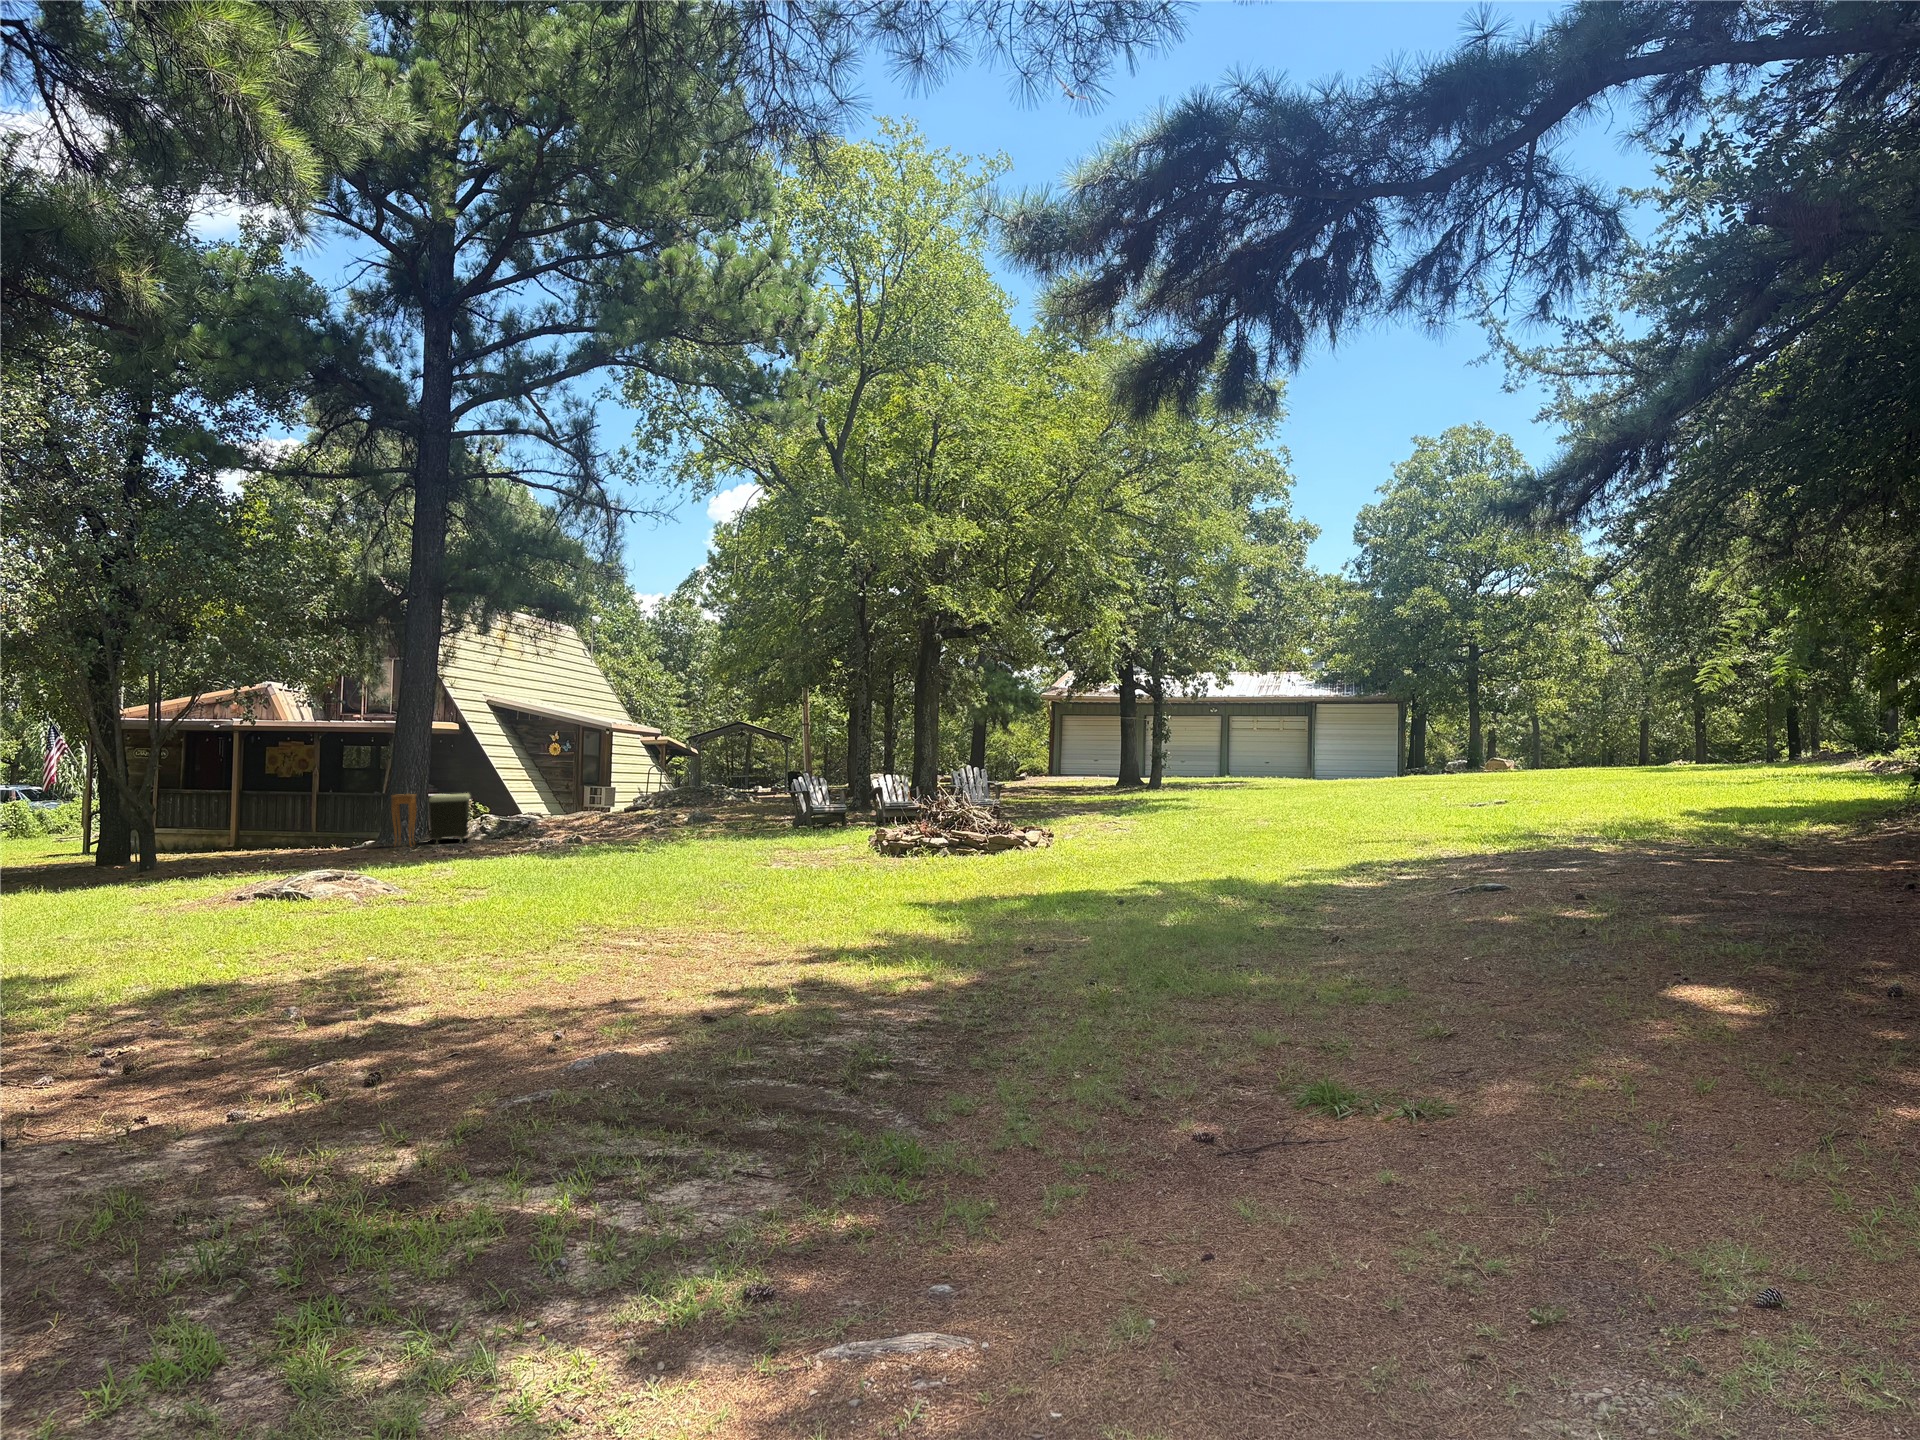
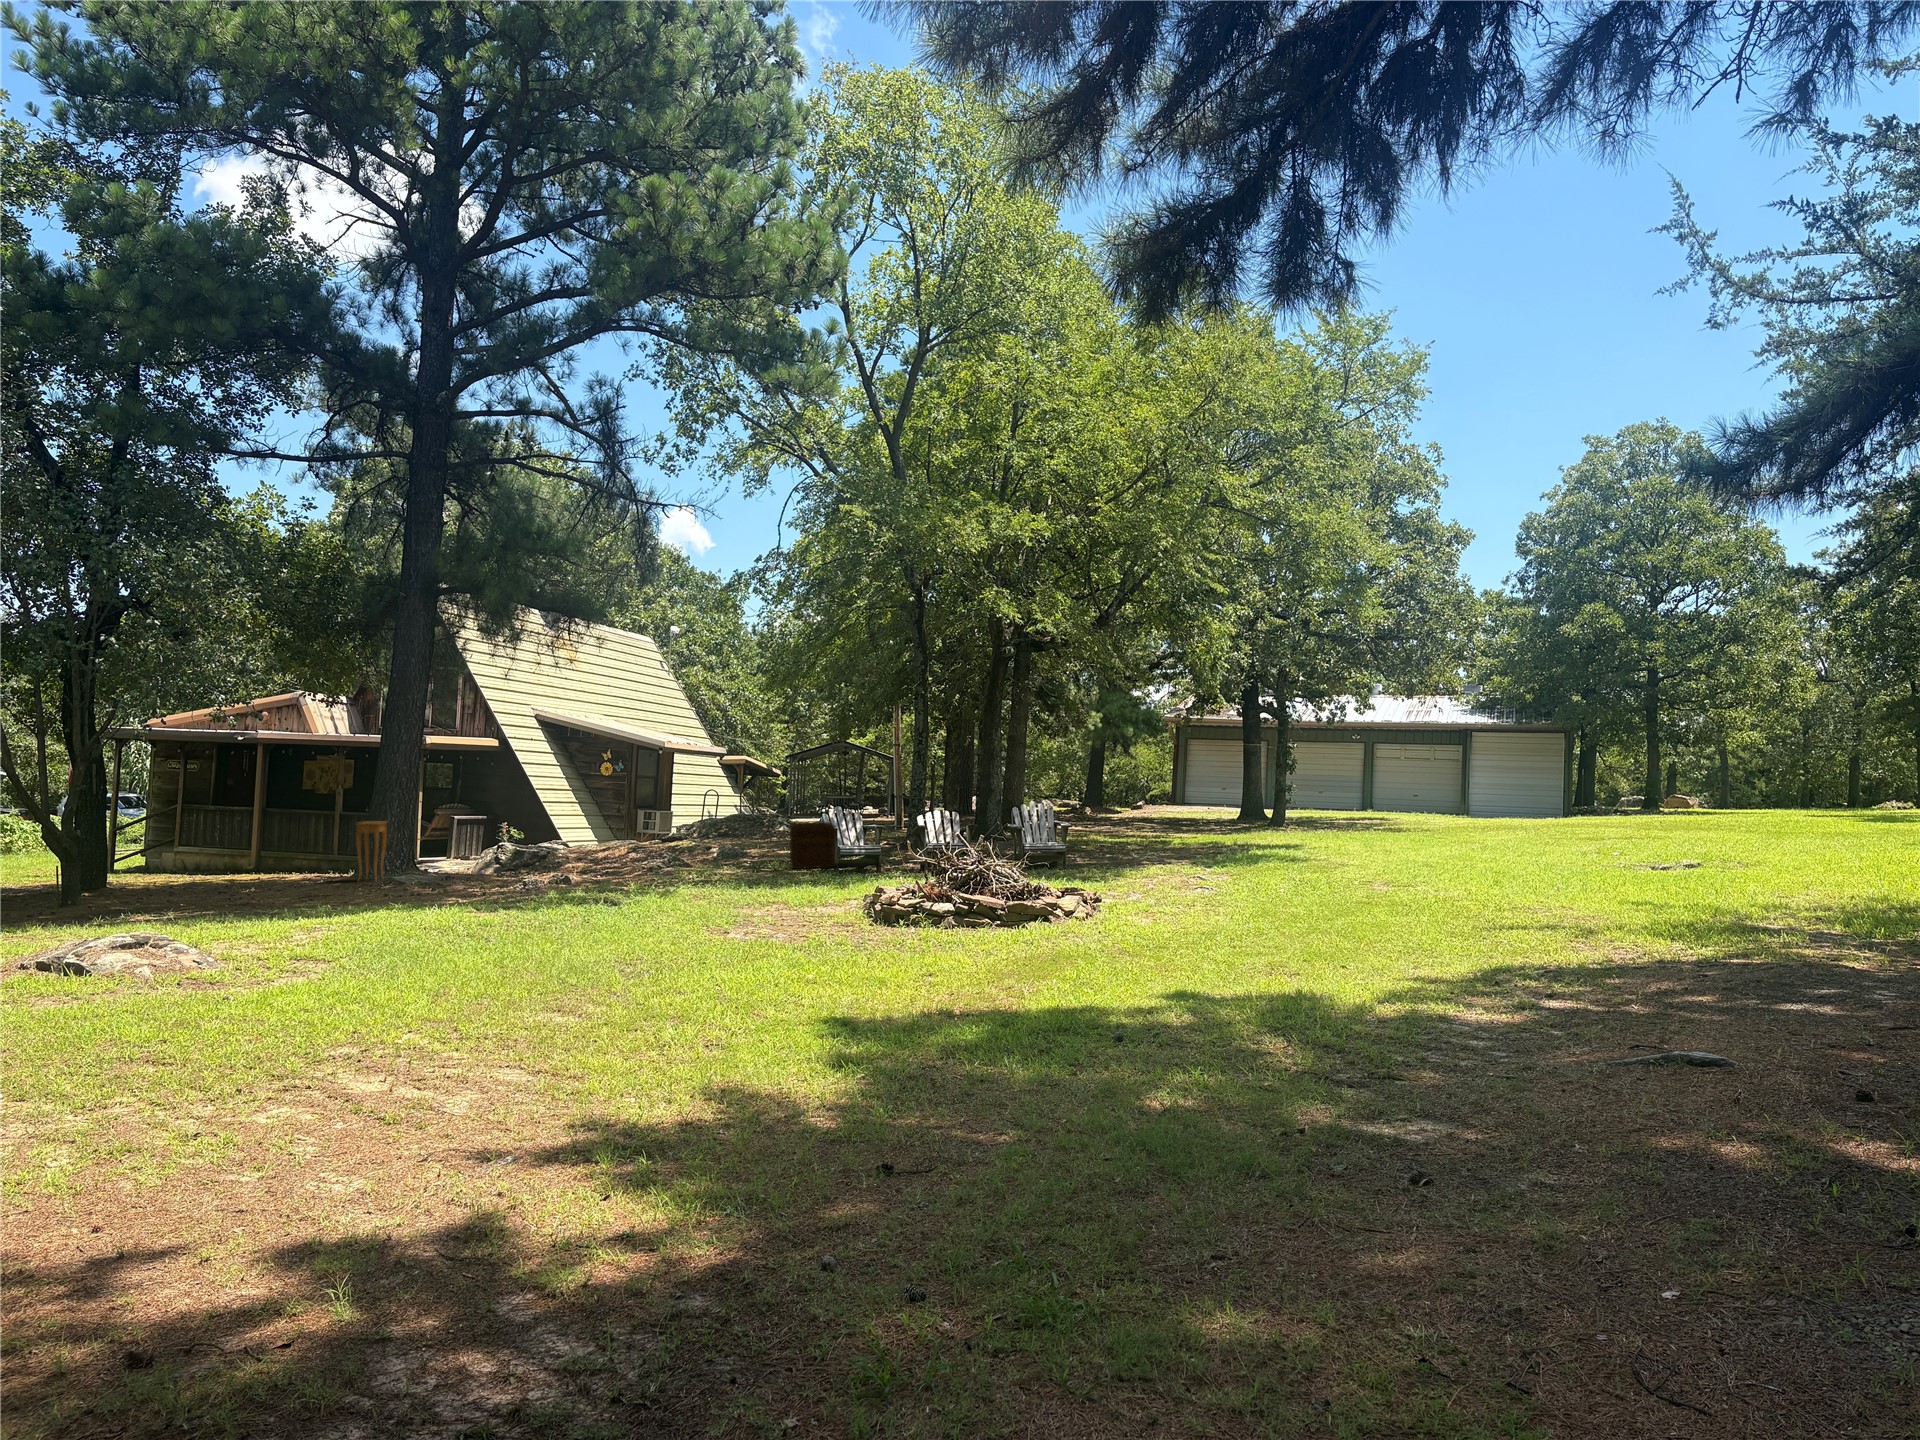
wooden crate: none [765,787,808,827] -> present [790,822,835,869]
storage bench: present [429,793,471,843] -> none [400,821,459,878]

